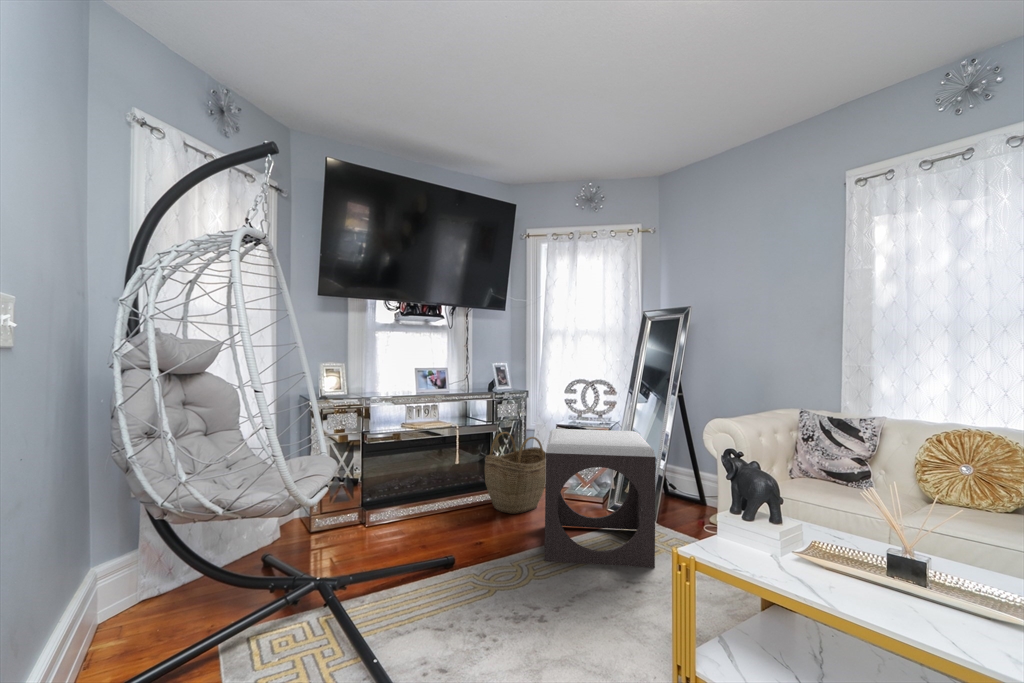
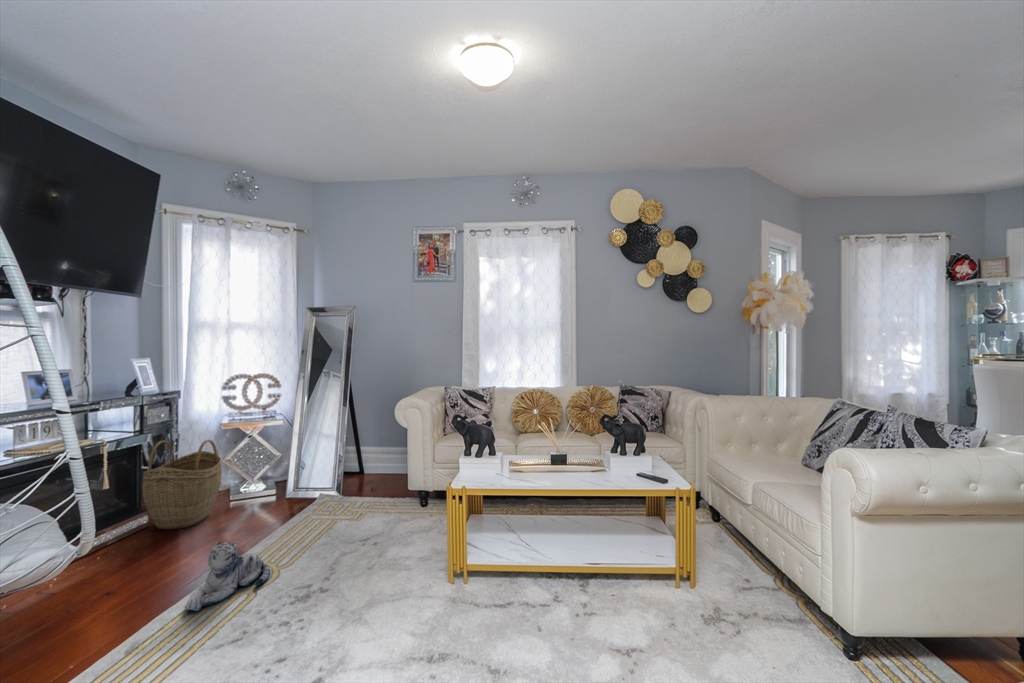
footstool: present [544,429,656,568] -> none [242,418,369,553]
plush toy: none [438,531,526,589] -> present [185,542,270,611]

